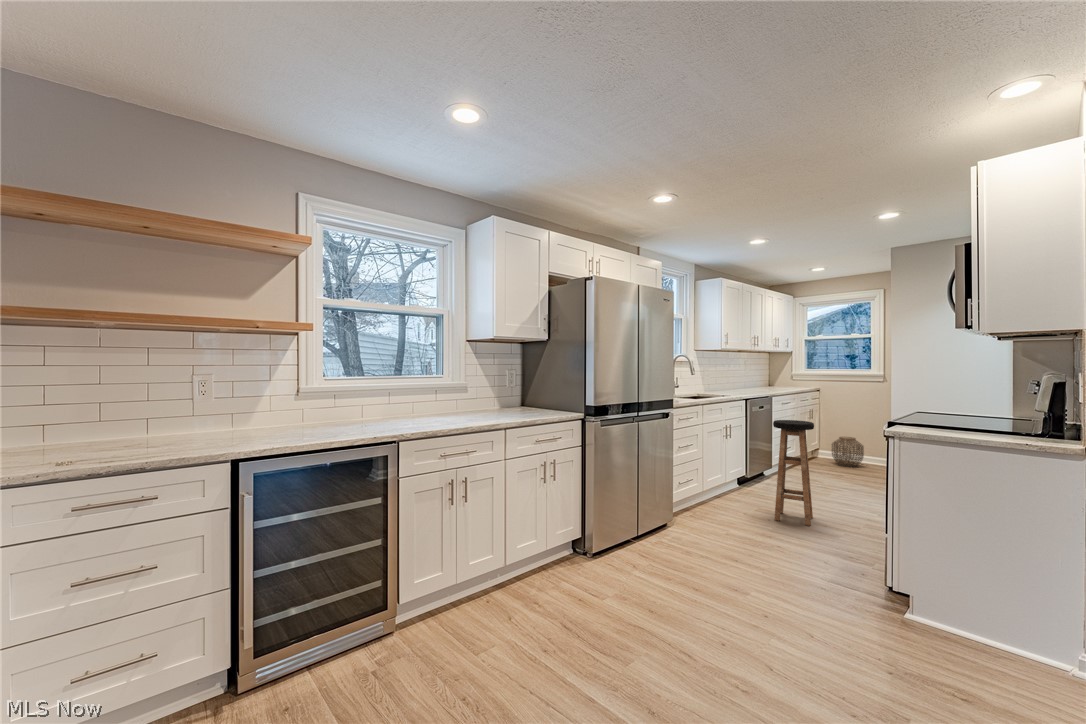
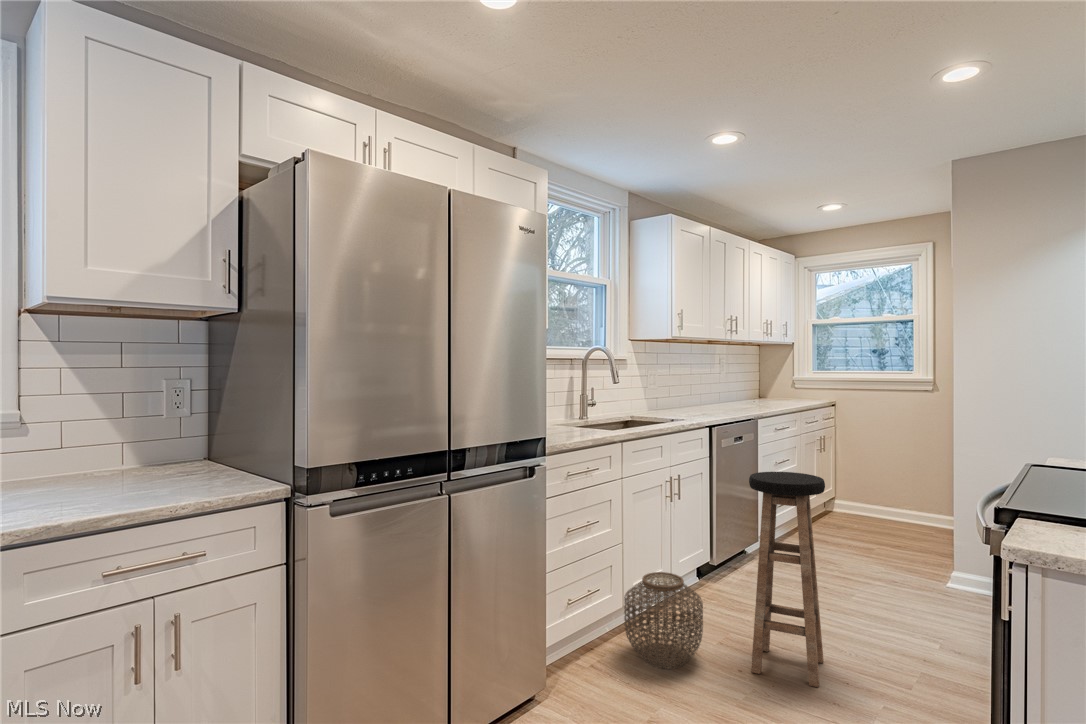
woven basket: present [832,437,864,467] -> present [624,572,703,669]

